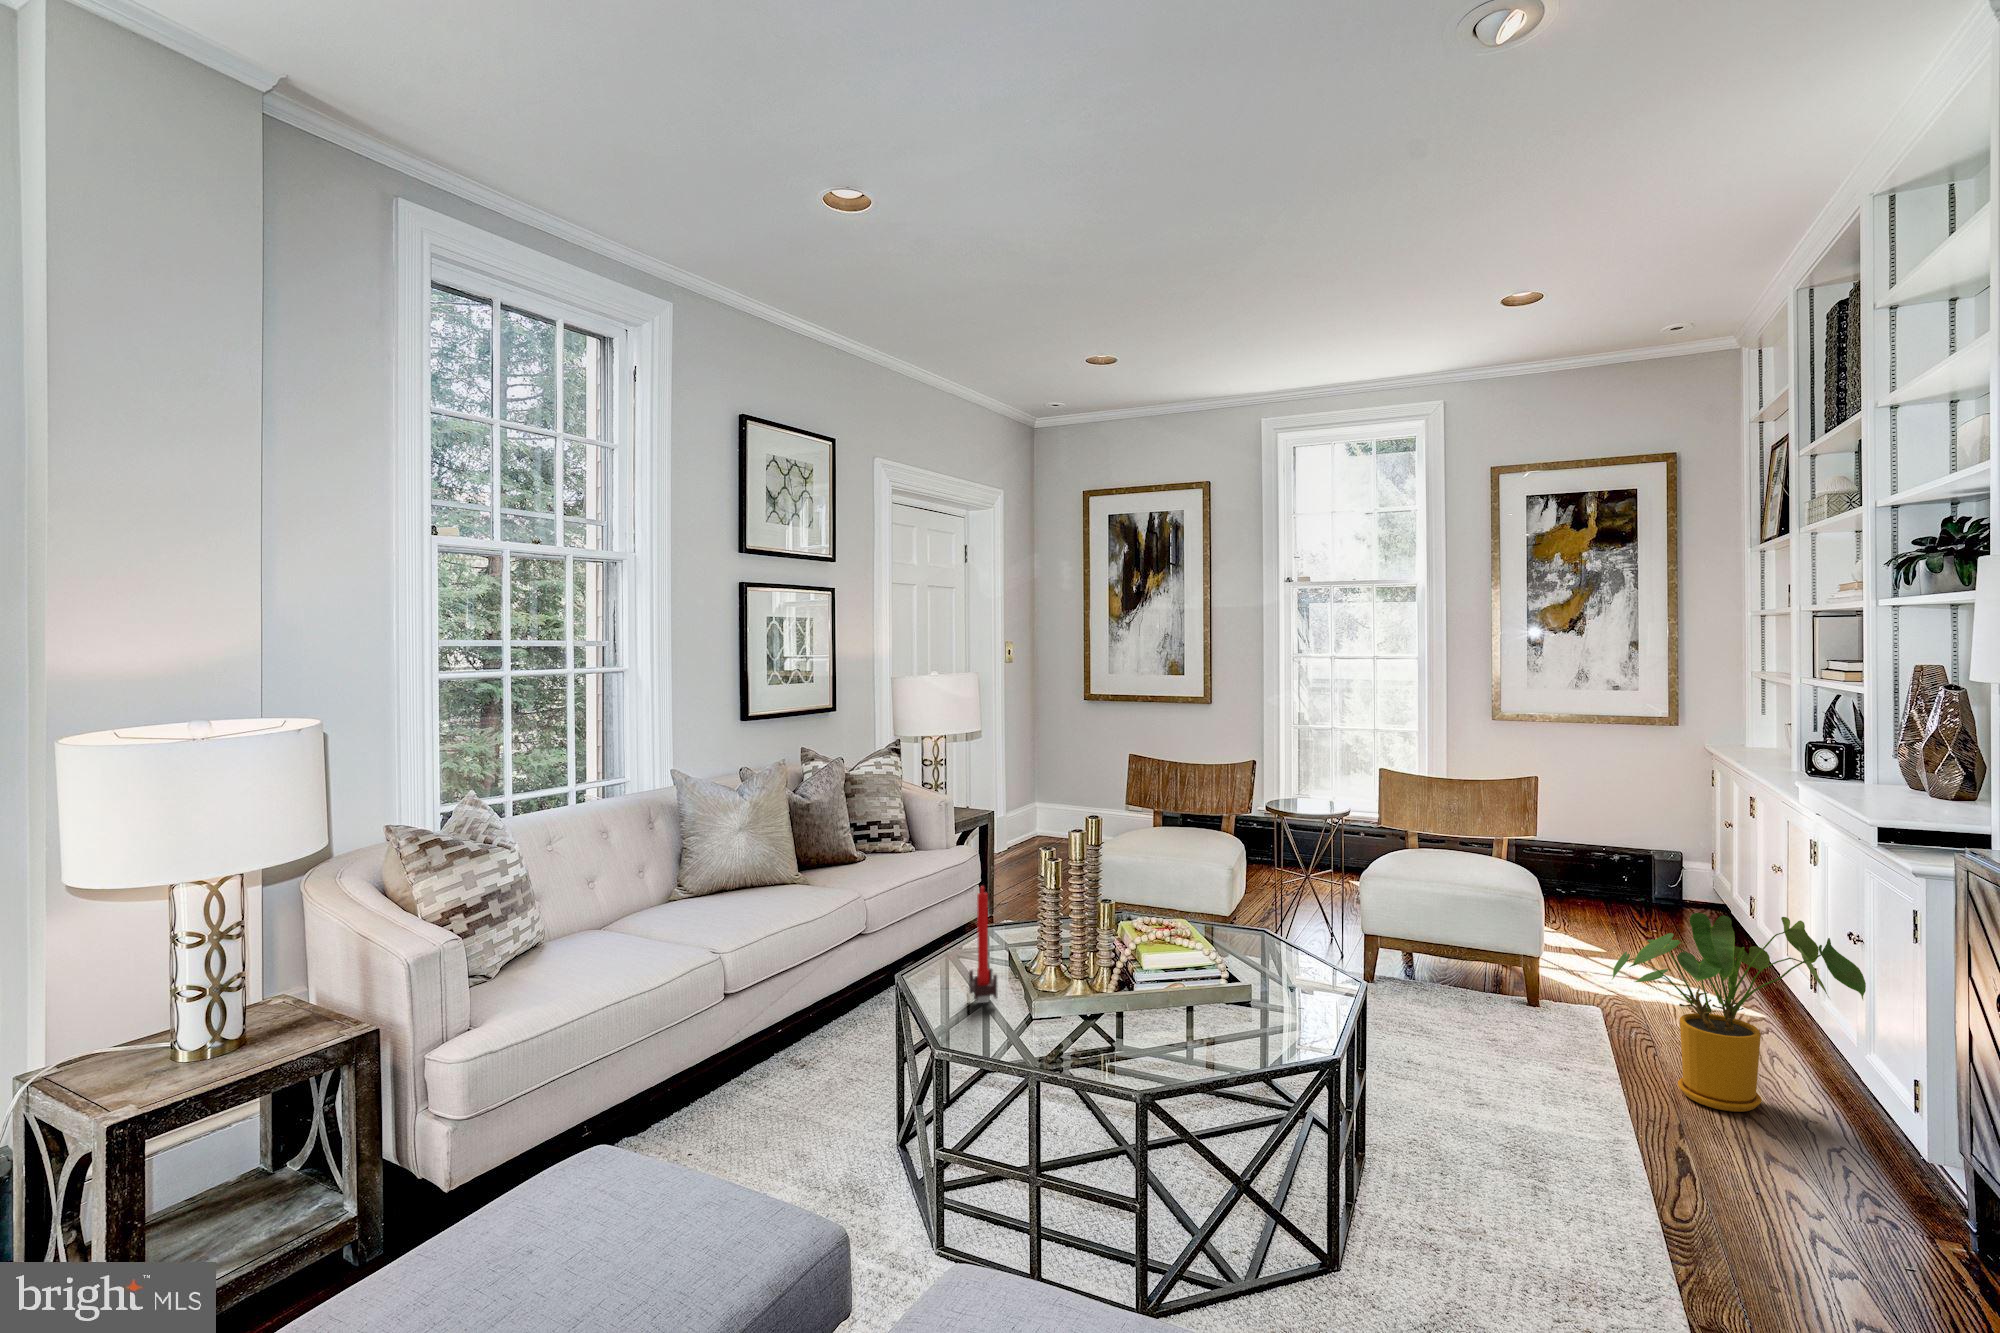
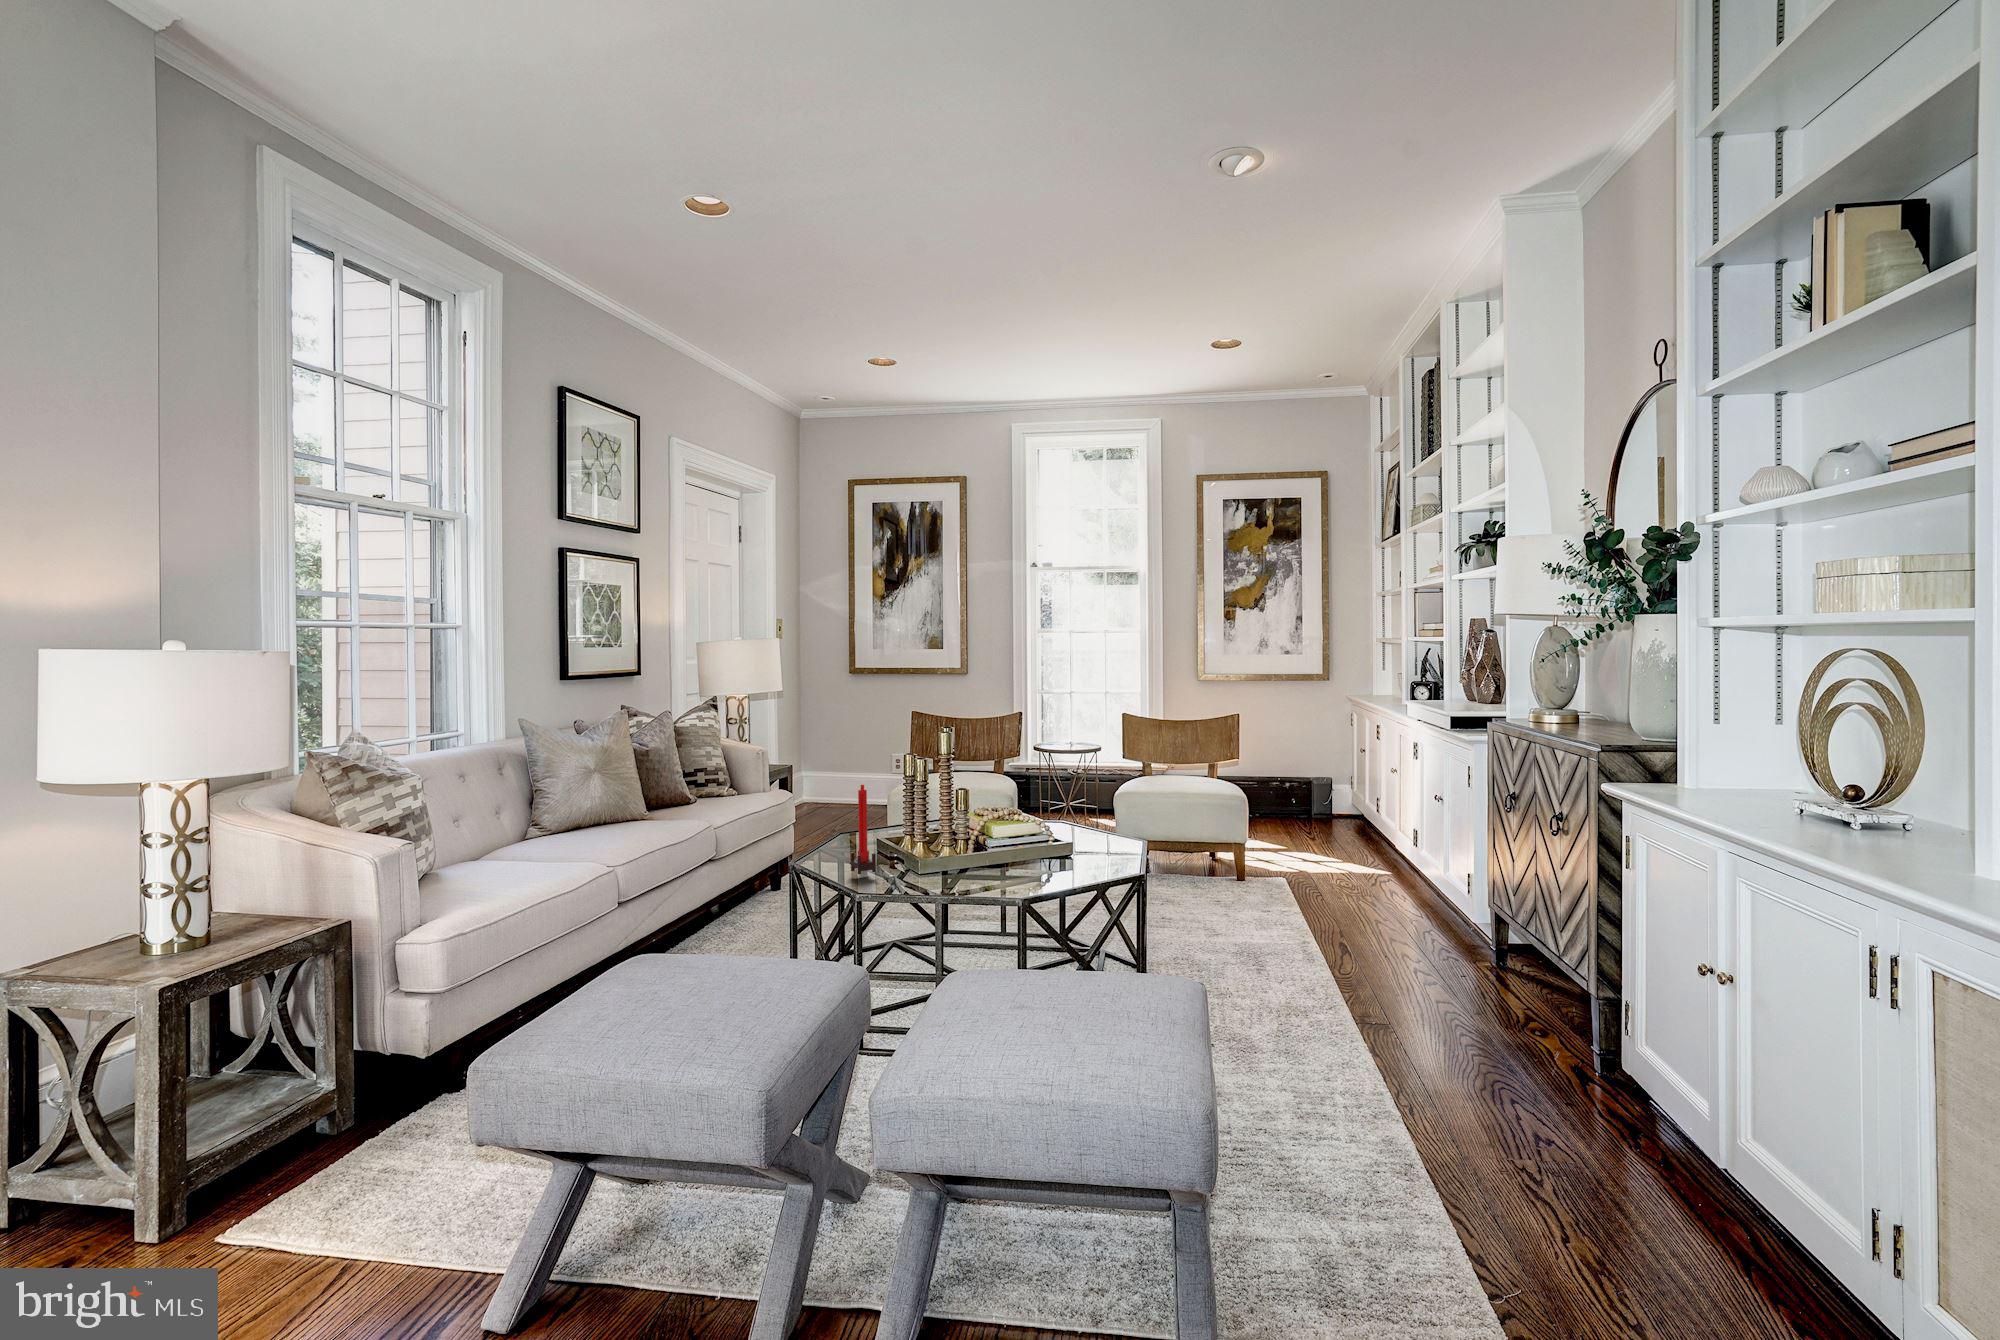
house plant: present [1612,913,1866,1112] -> none [1295,793,1447,928]

